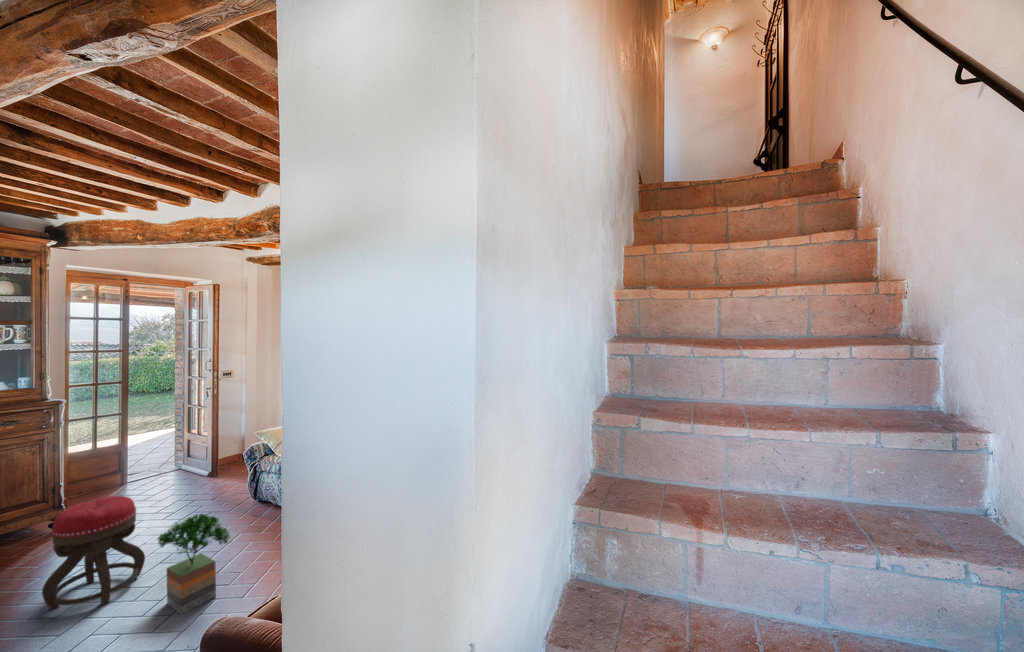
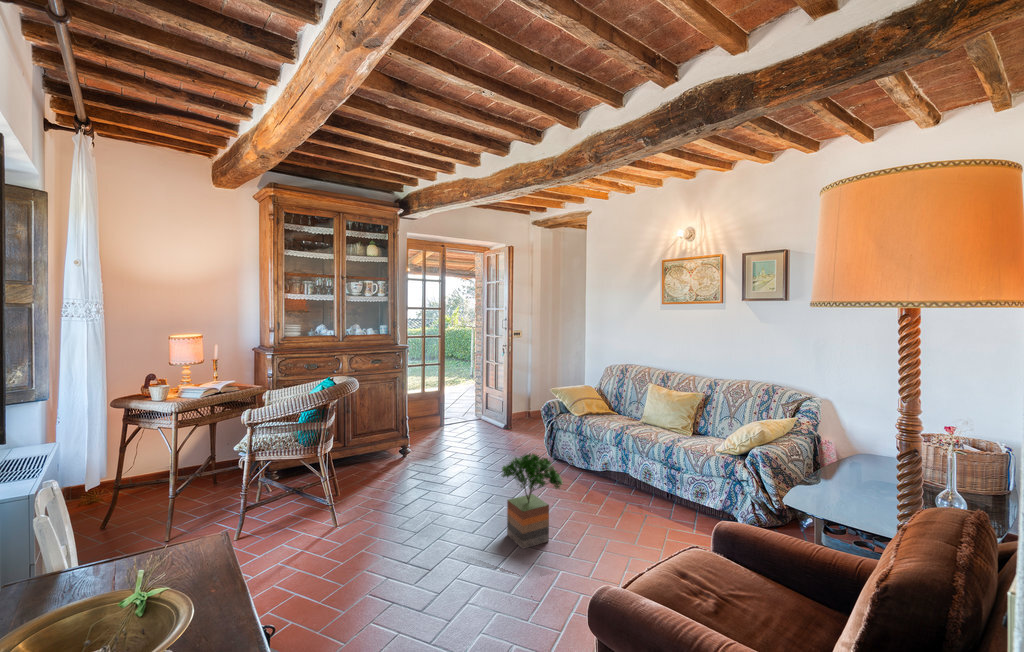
ottoman: present [42,496,145,610] -> none [416,424,481,520]

